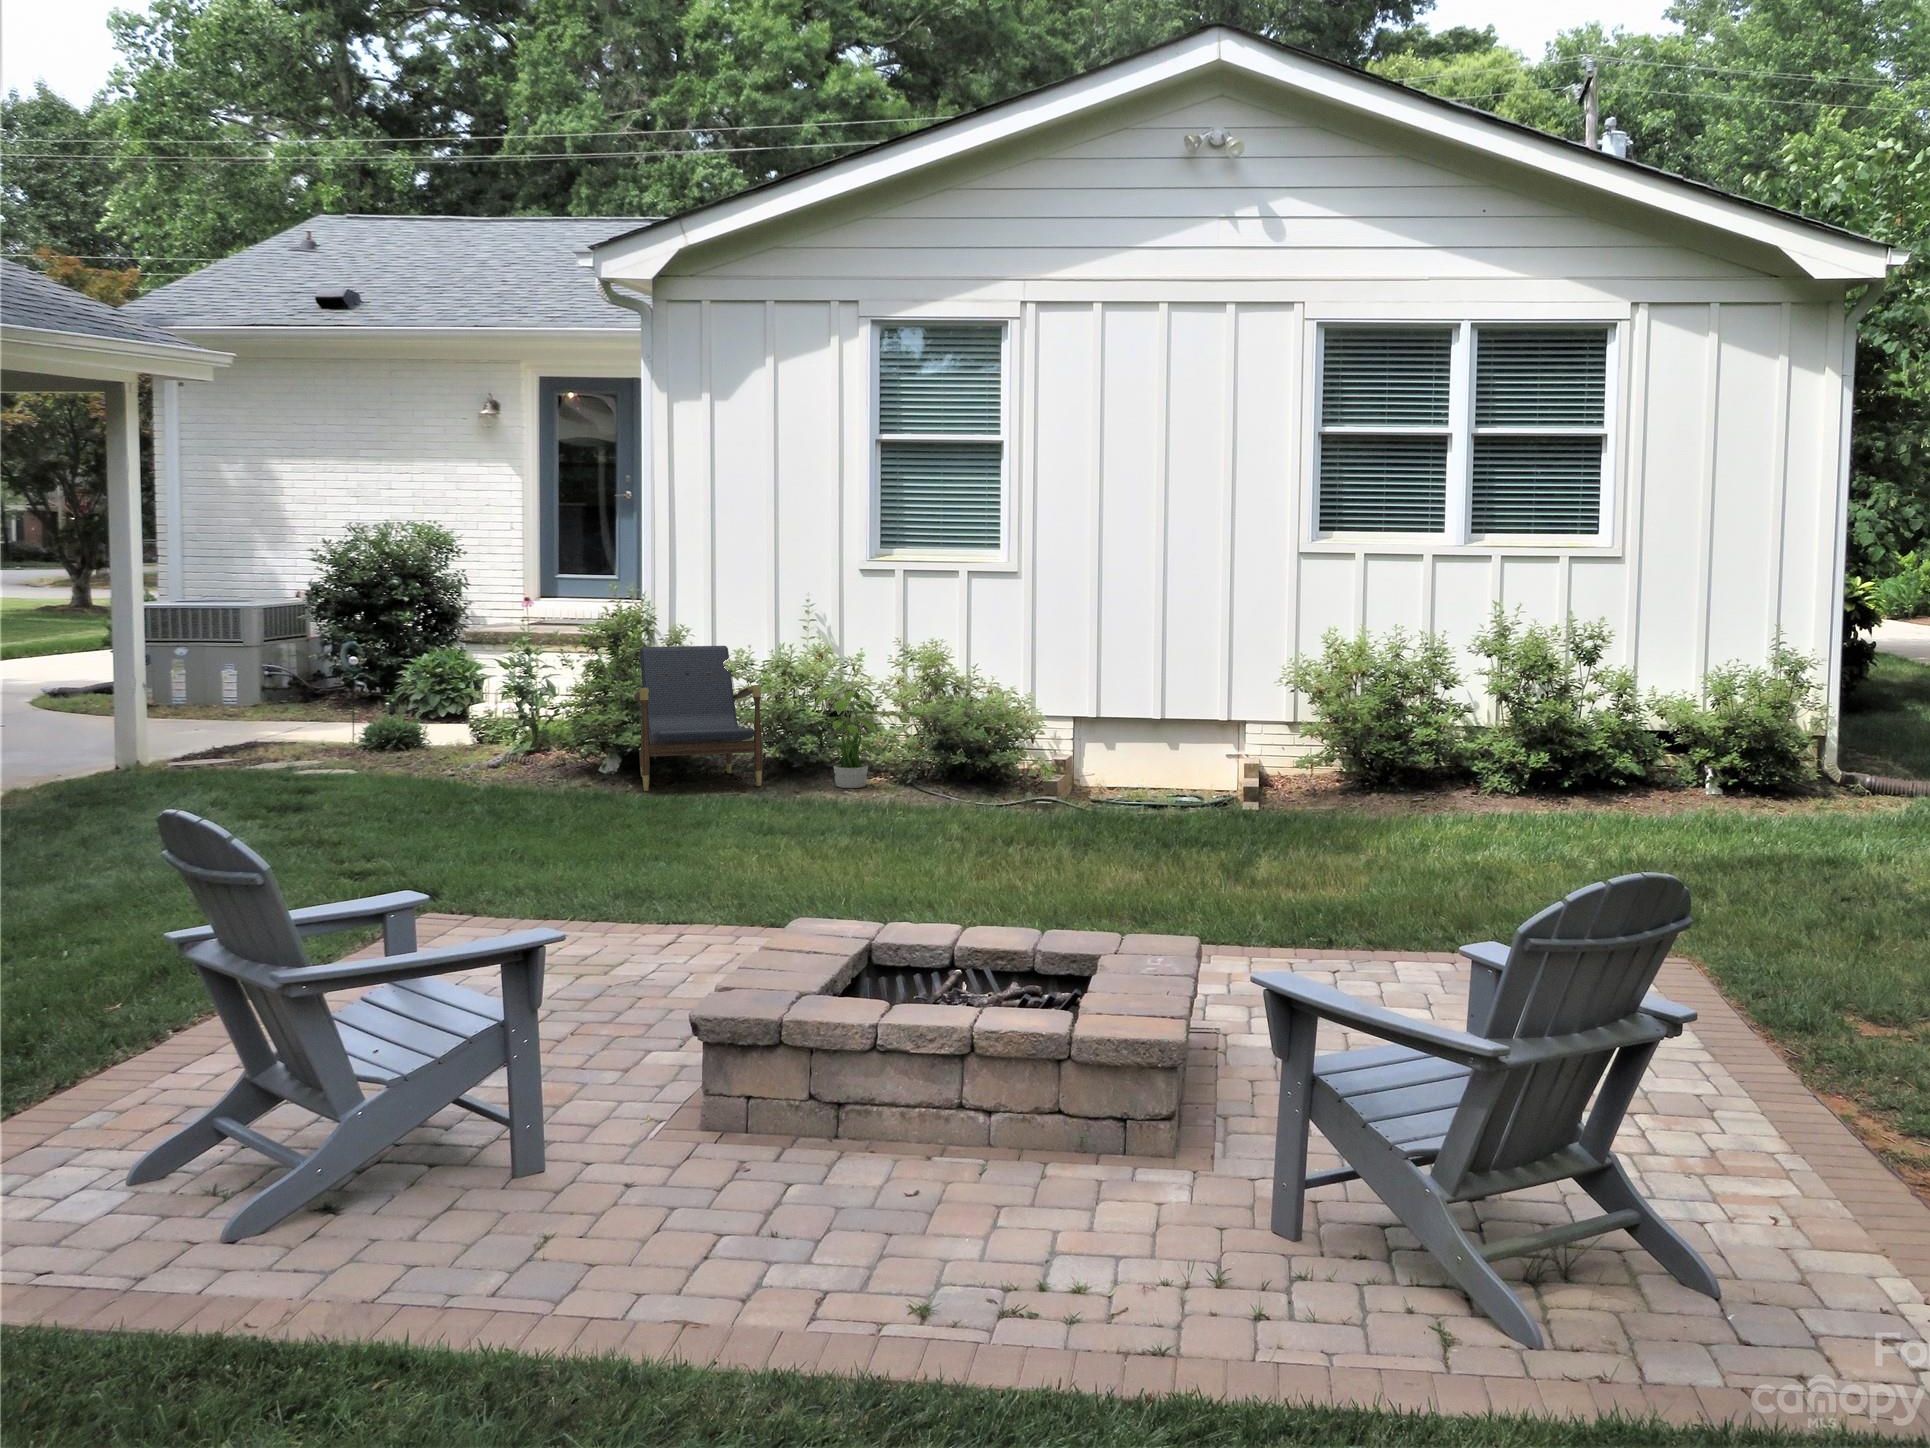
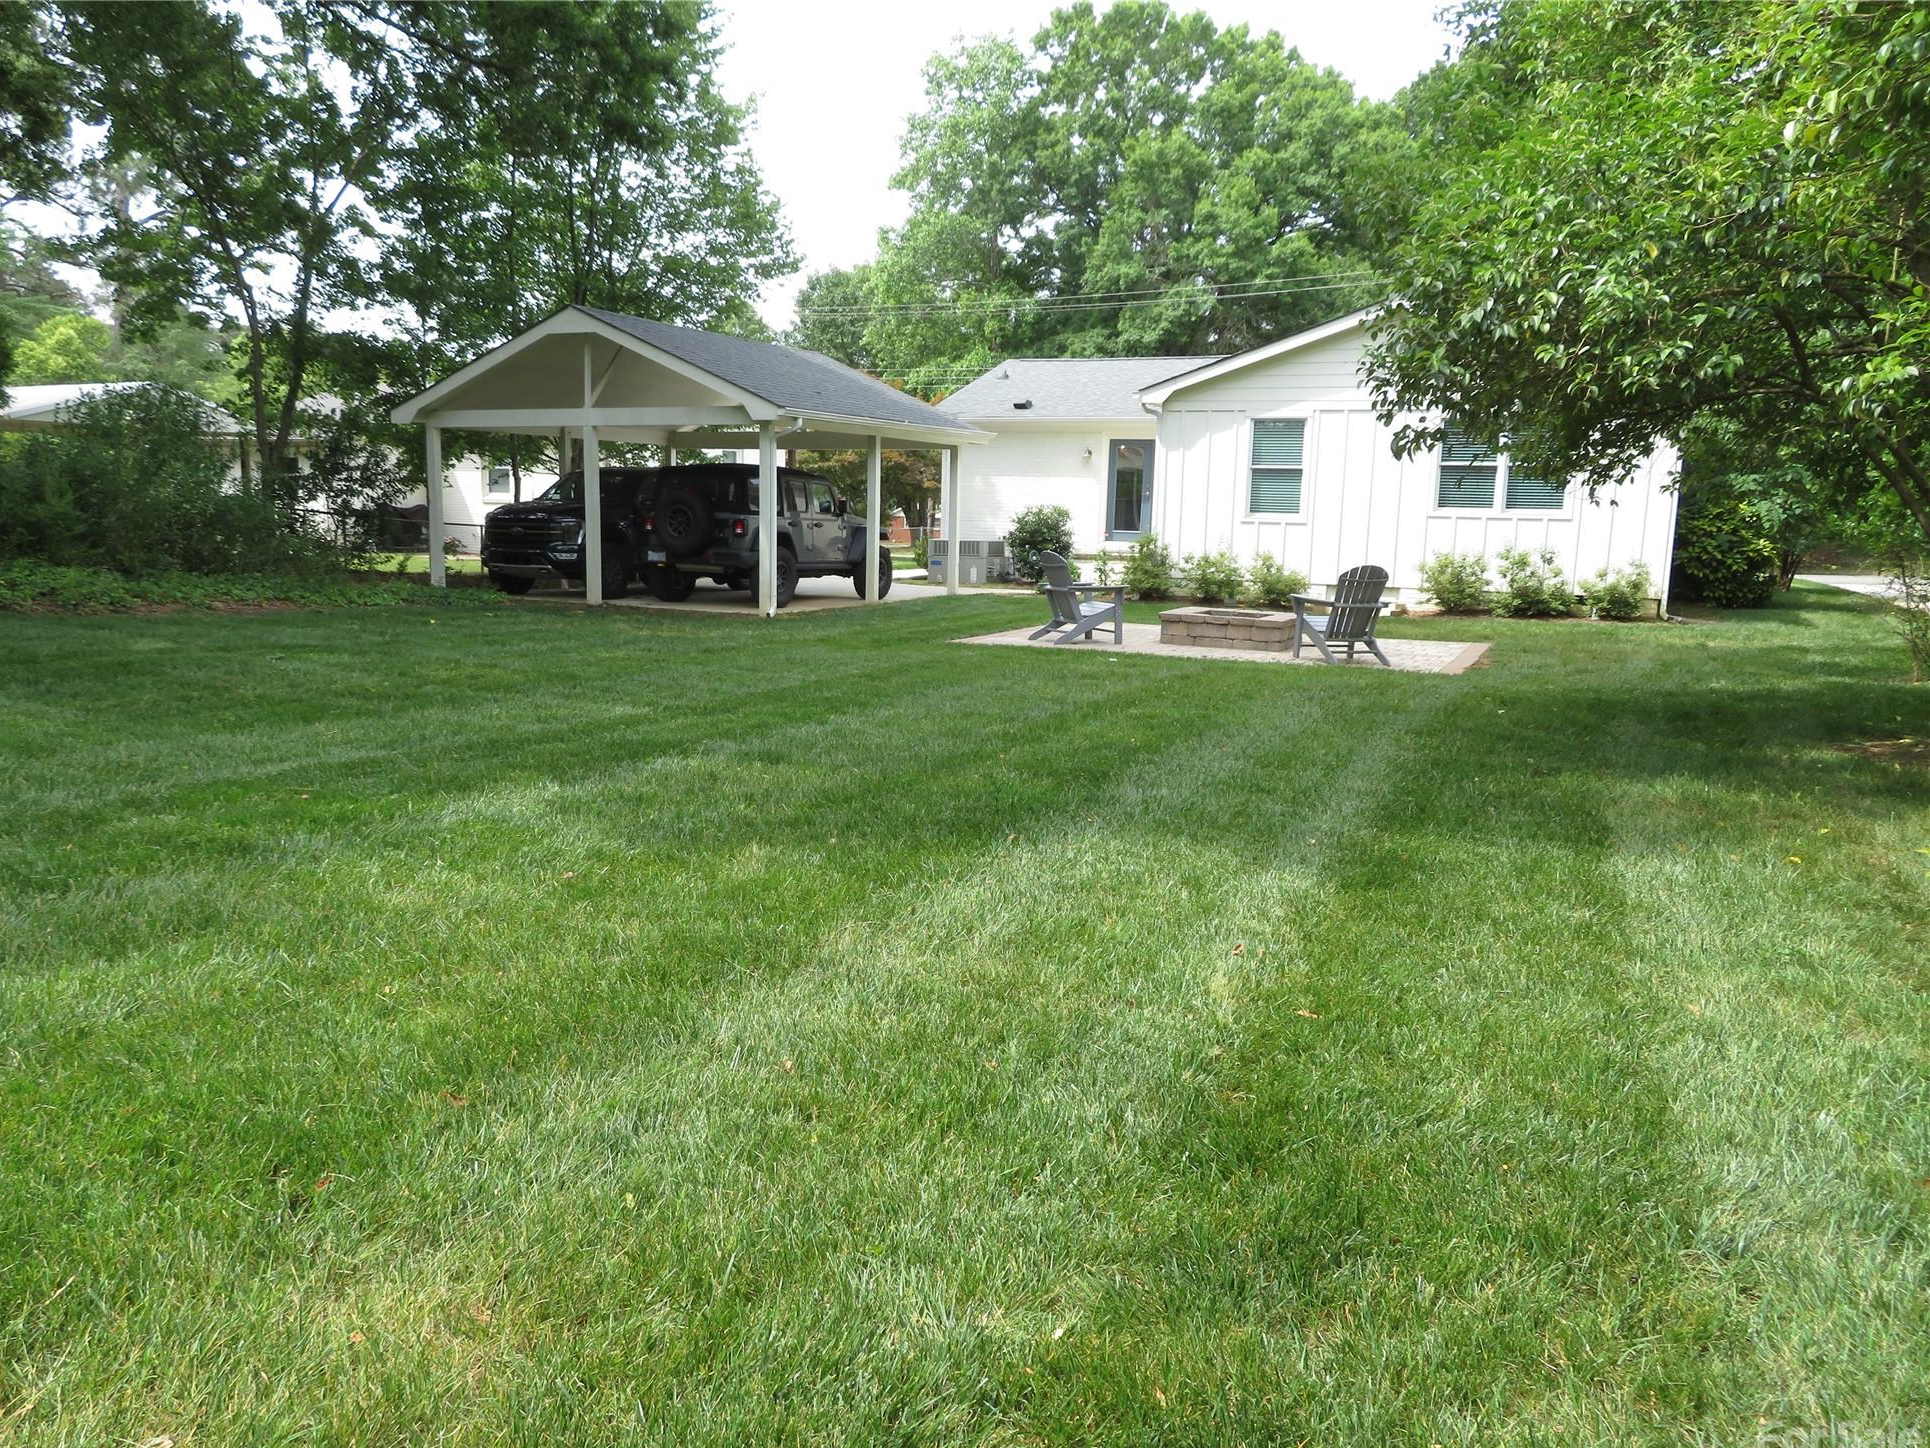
lounge chair: present [634,646,762,791] -> none [1150,552,1198,605]

